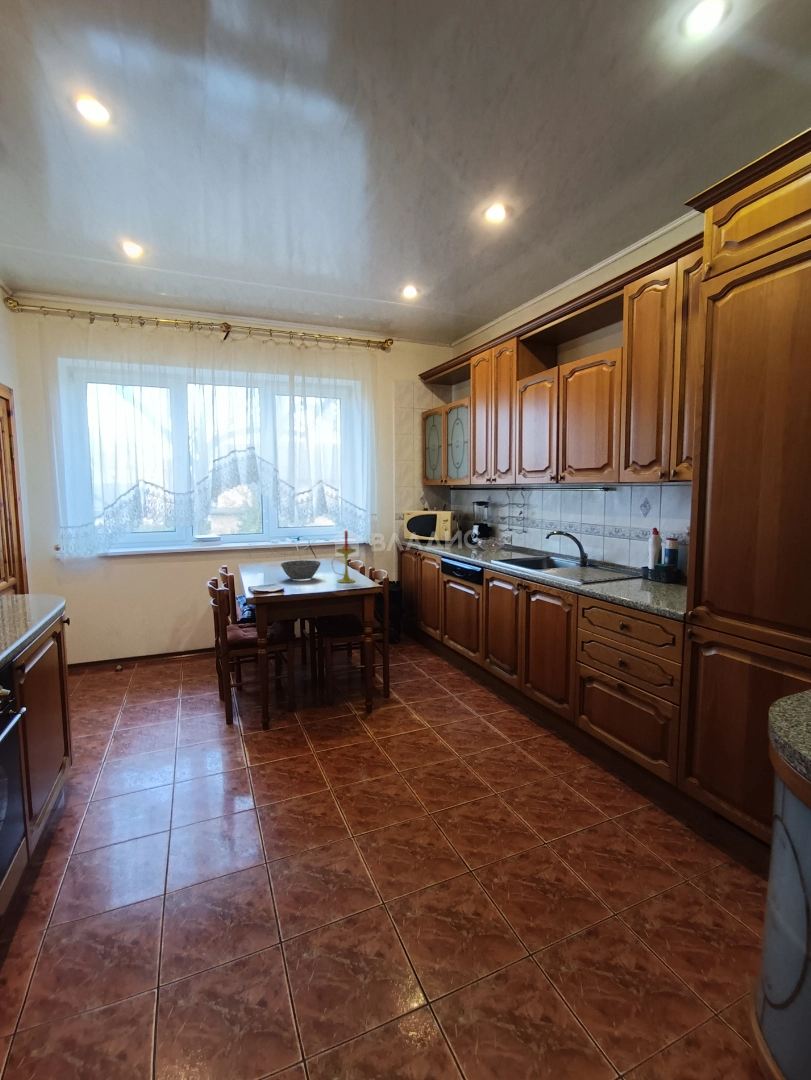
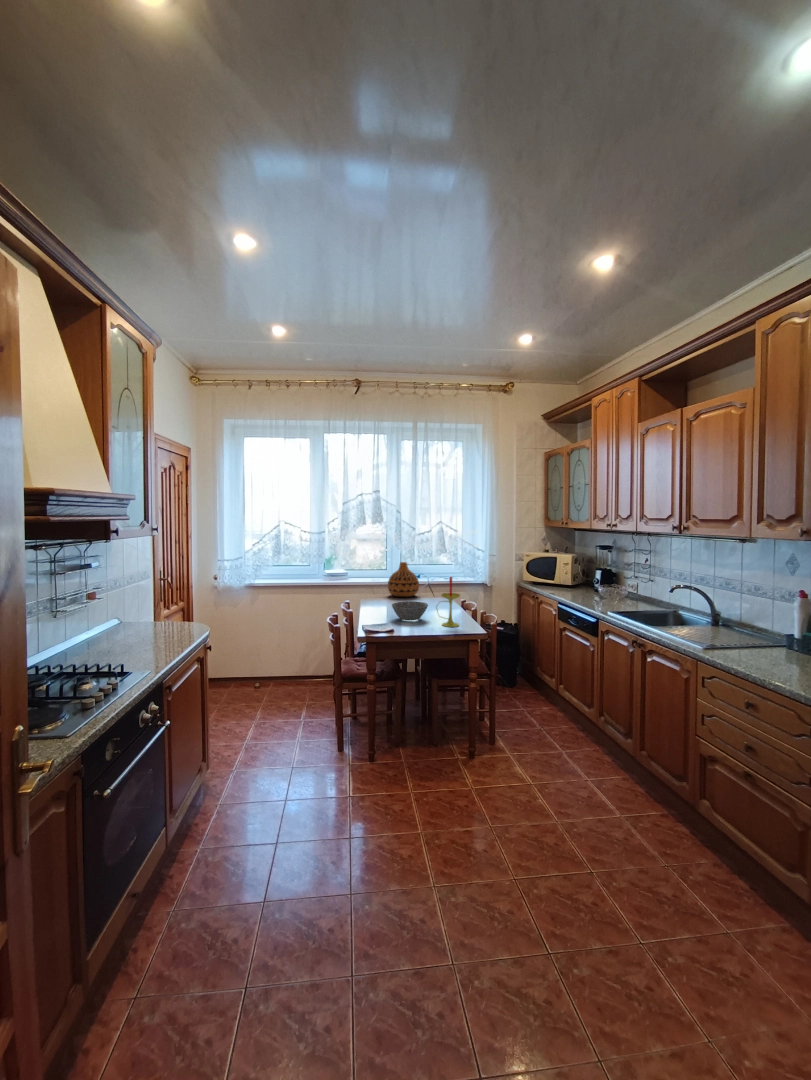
vase: none [267,523,301,560] -> present [388,562,419,597]

